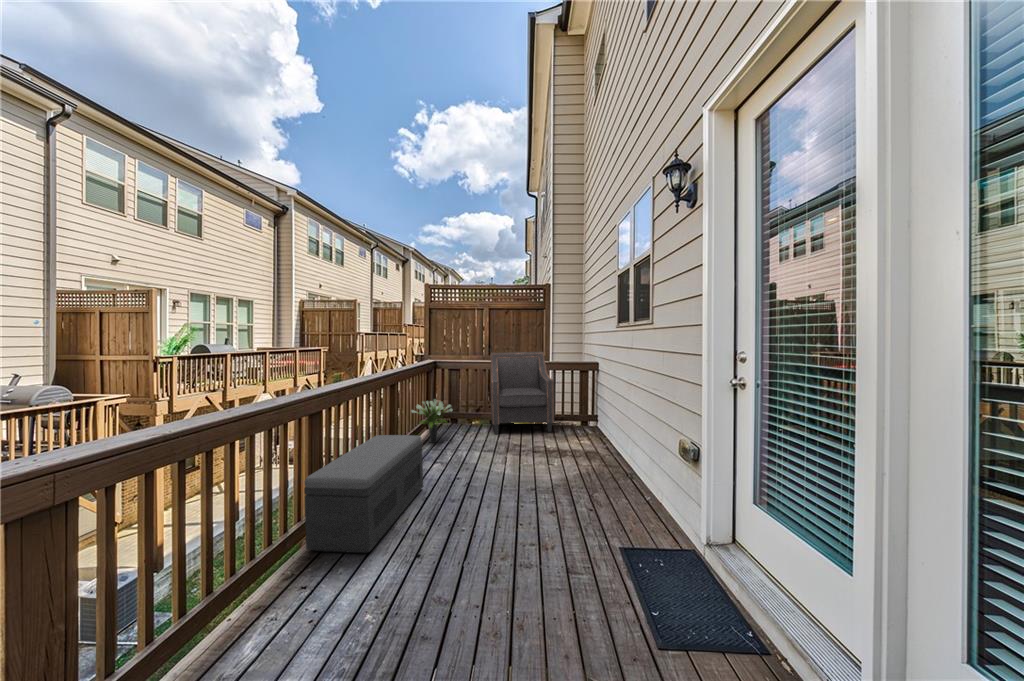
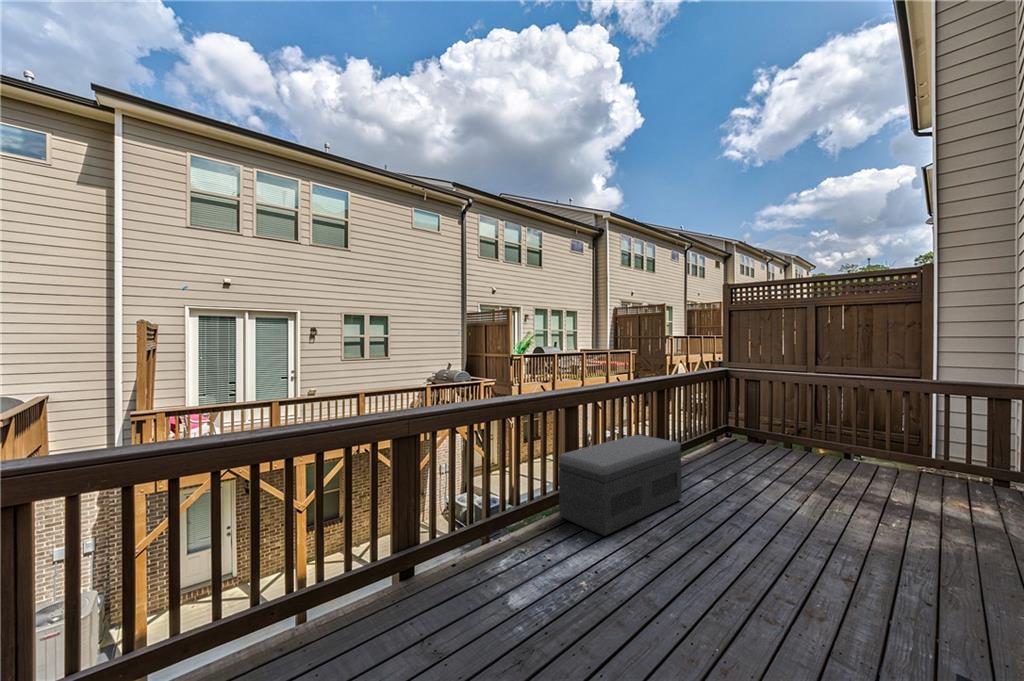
chair: present [491,352,555,434] -> none [800,362,915,483]
potted plant: present [412,399,452,443] -> none [691,410,742,460]

